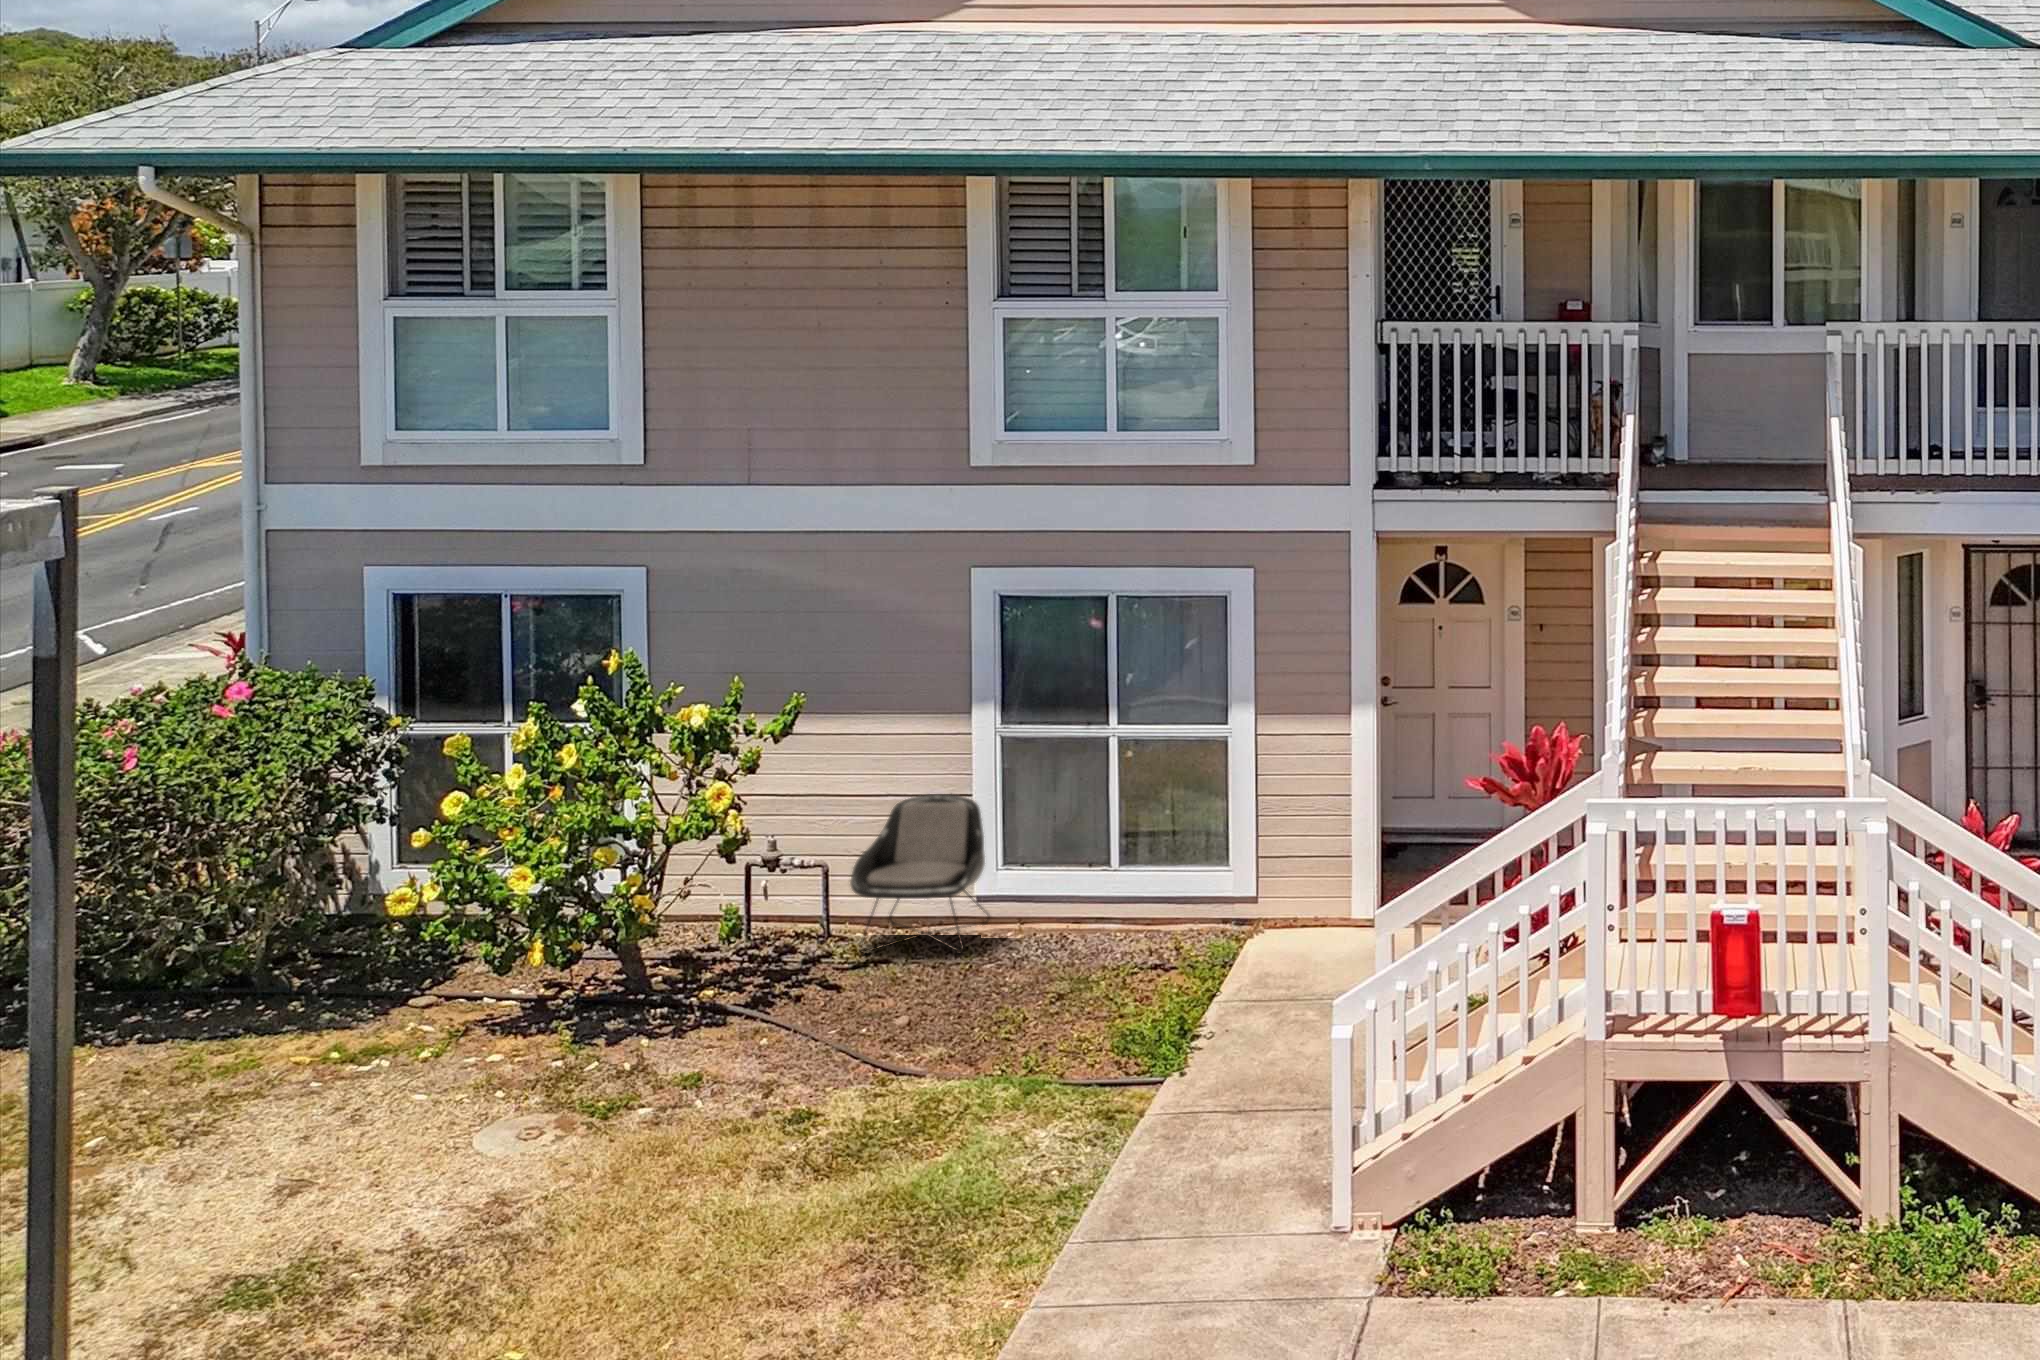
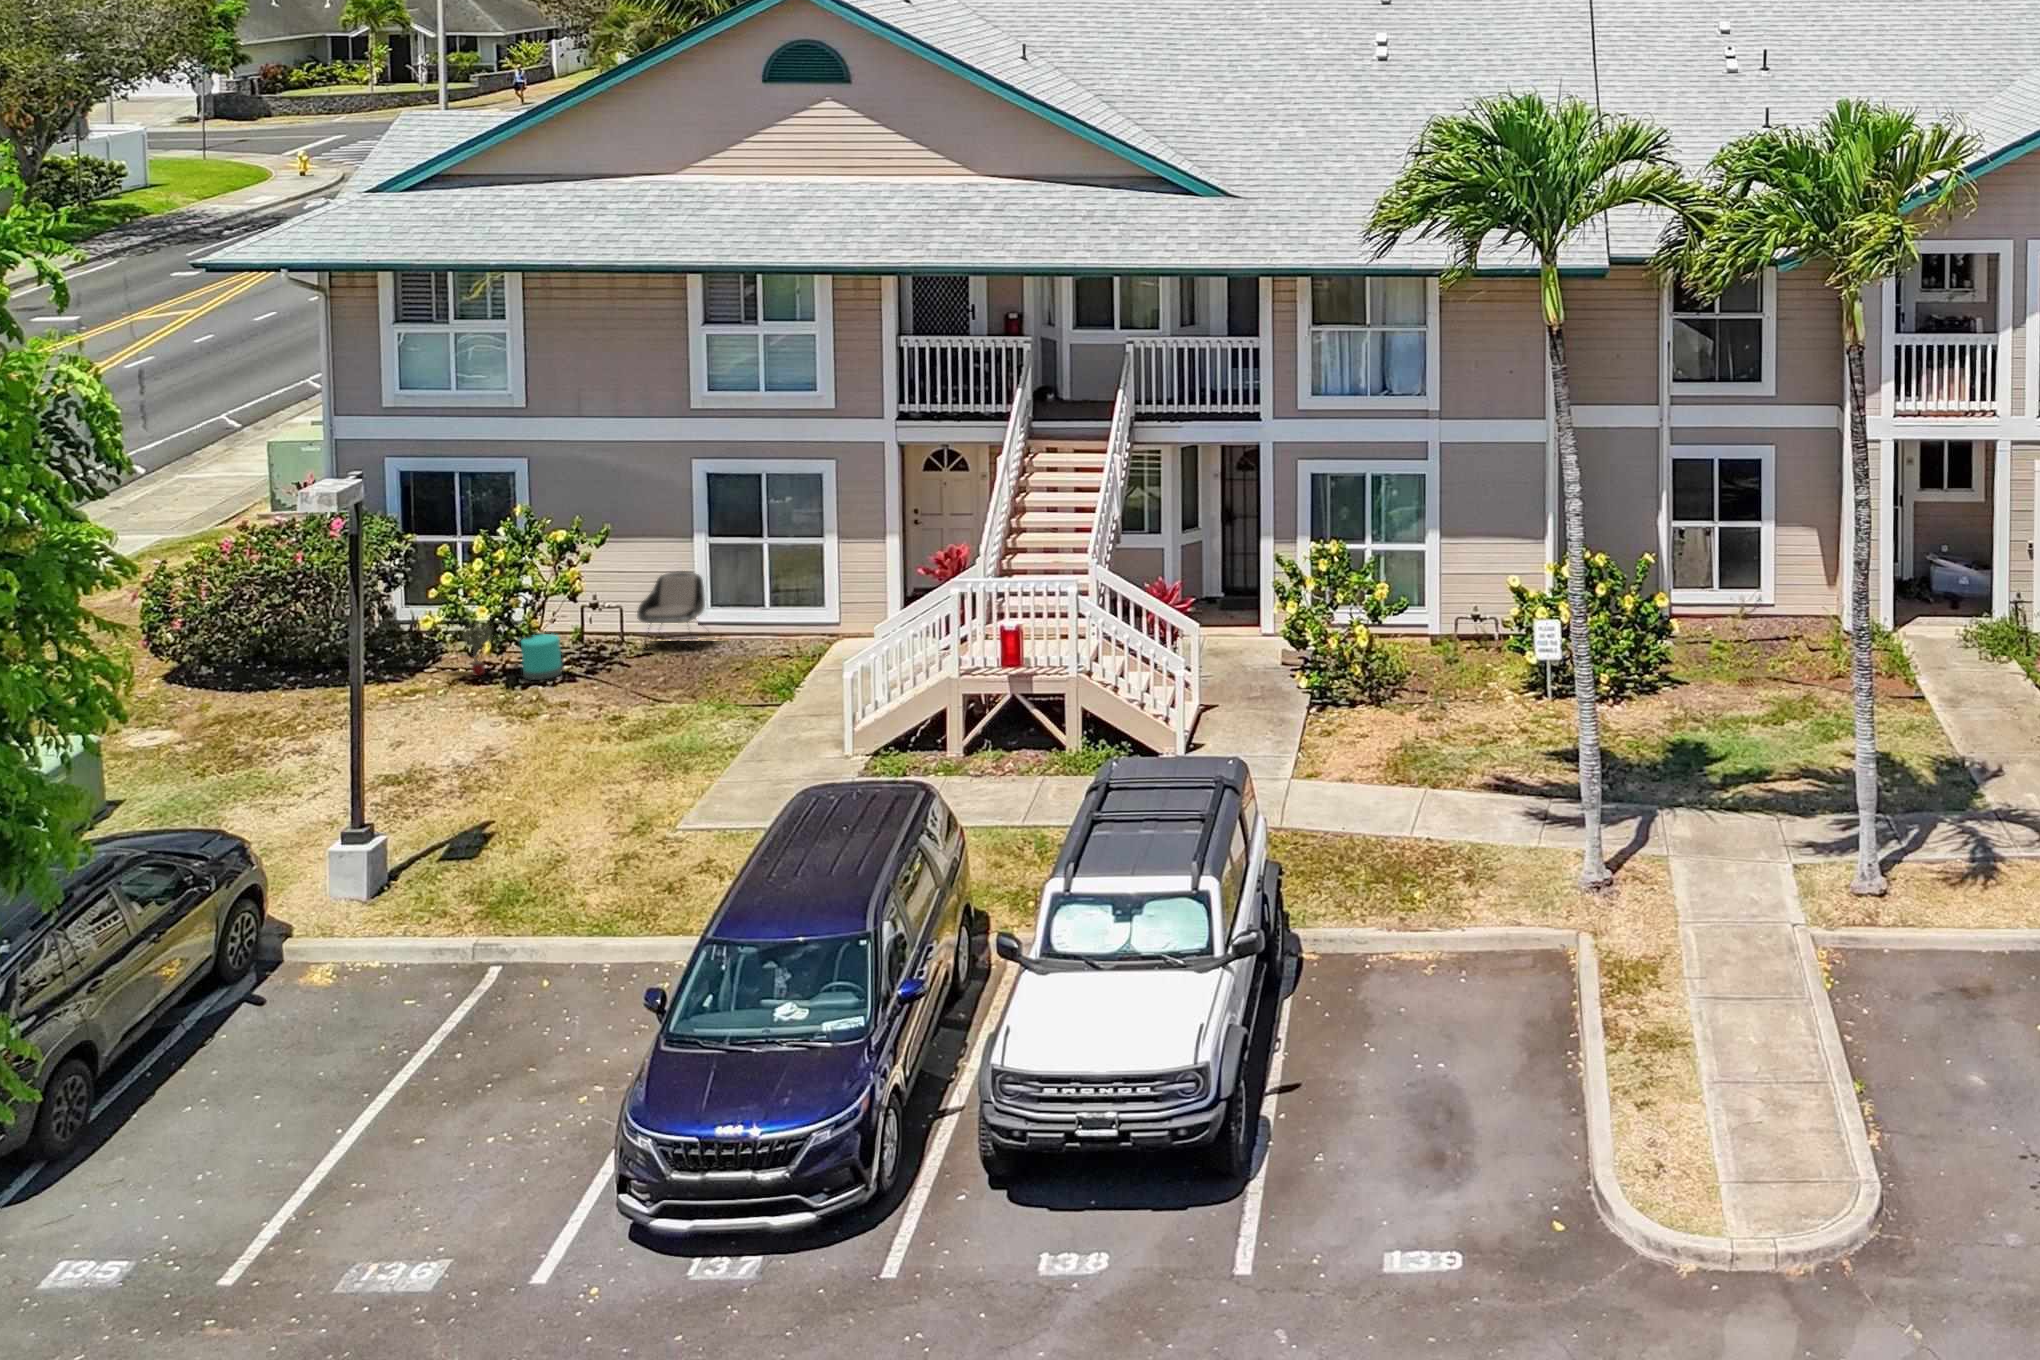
potted tree: none [492,874,573,1011] -> present [463,619,496,676]
trash can: none [610,921,697,1021] -> present [521,634,564,680]

